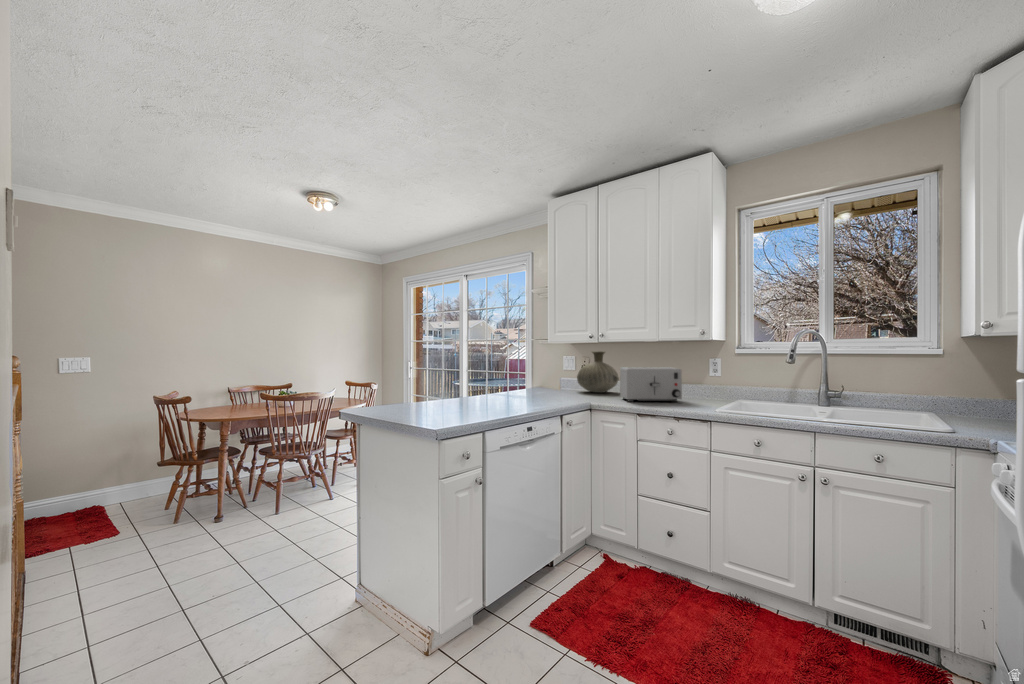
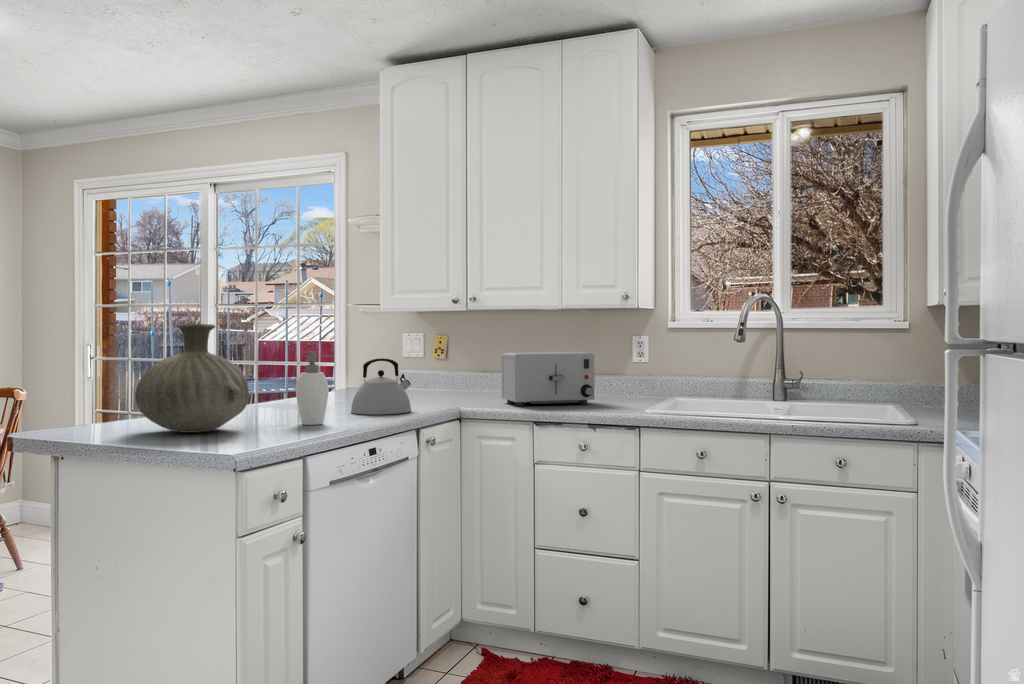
vase: present [577,351,619,393] -> present [135,324,249,433]
soap dispenser: none [487,366,511,410] -> present [296,351,332,425]
kettle: none [524,370,560,404] -> present [351,358,411,415]

